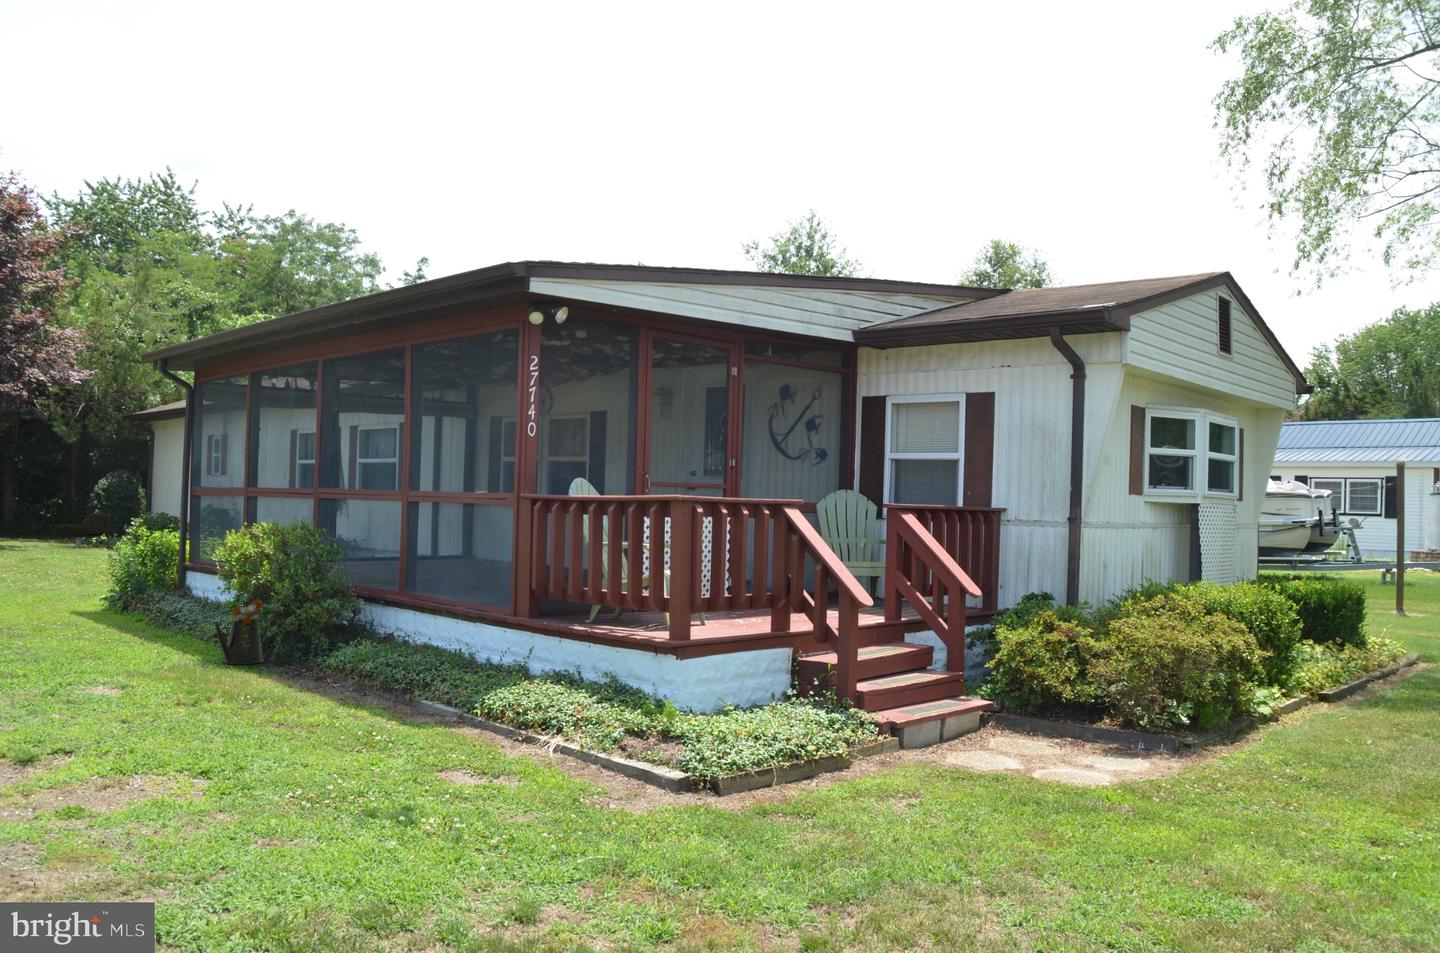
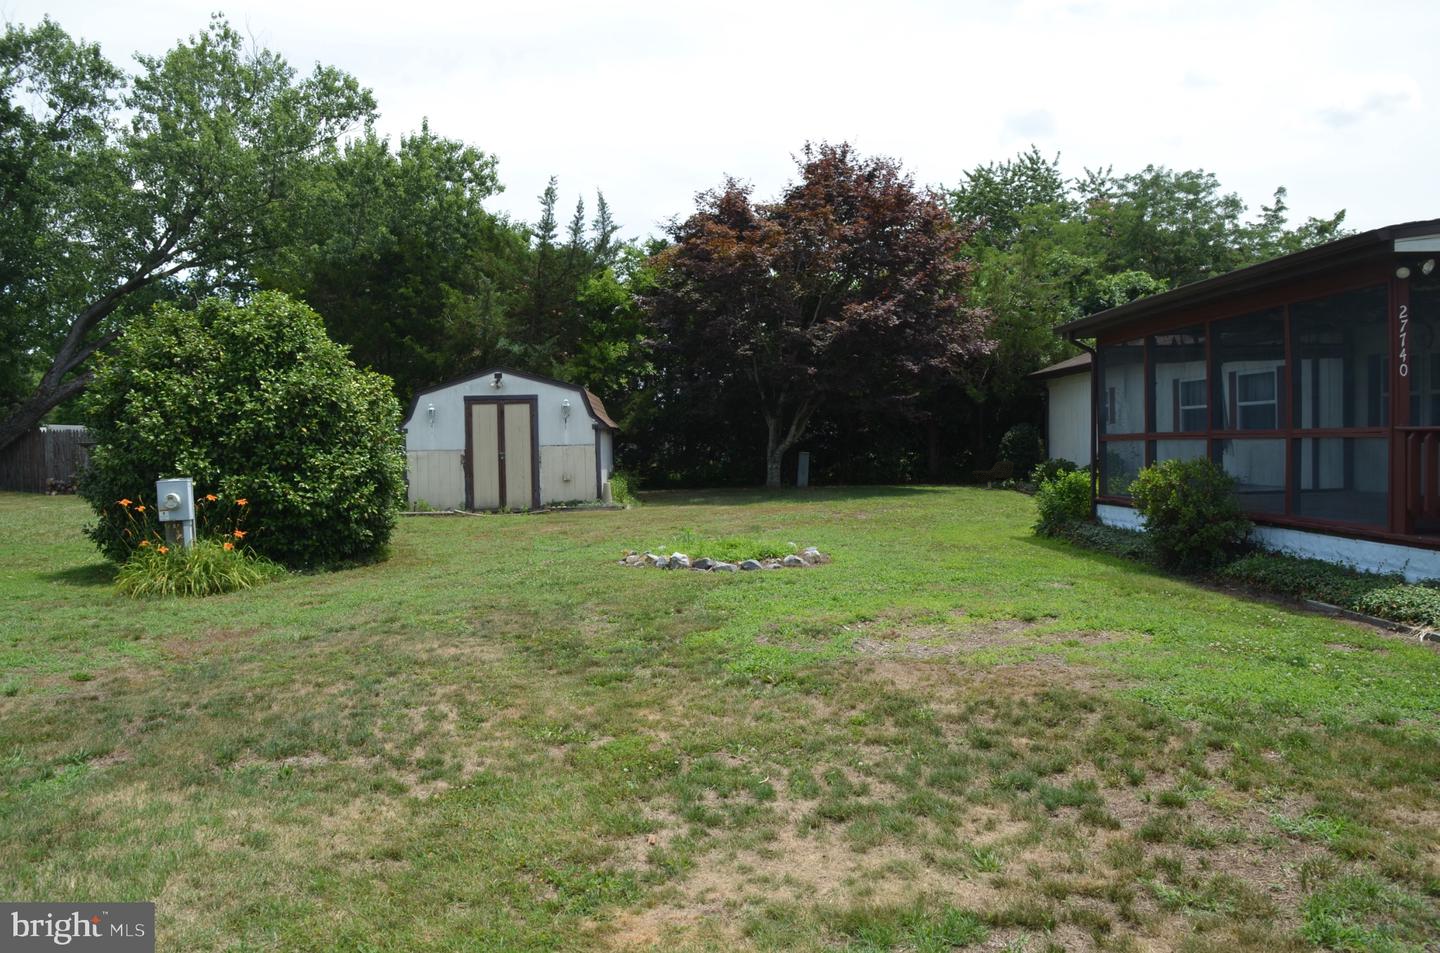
watering can: present [215,600,263,665] -> none [1136,520,1177,569]

